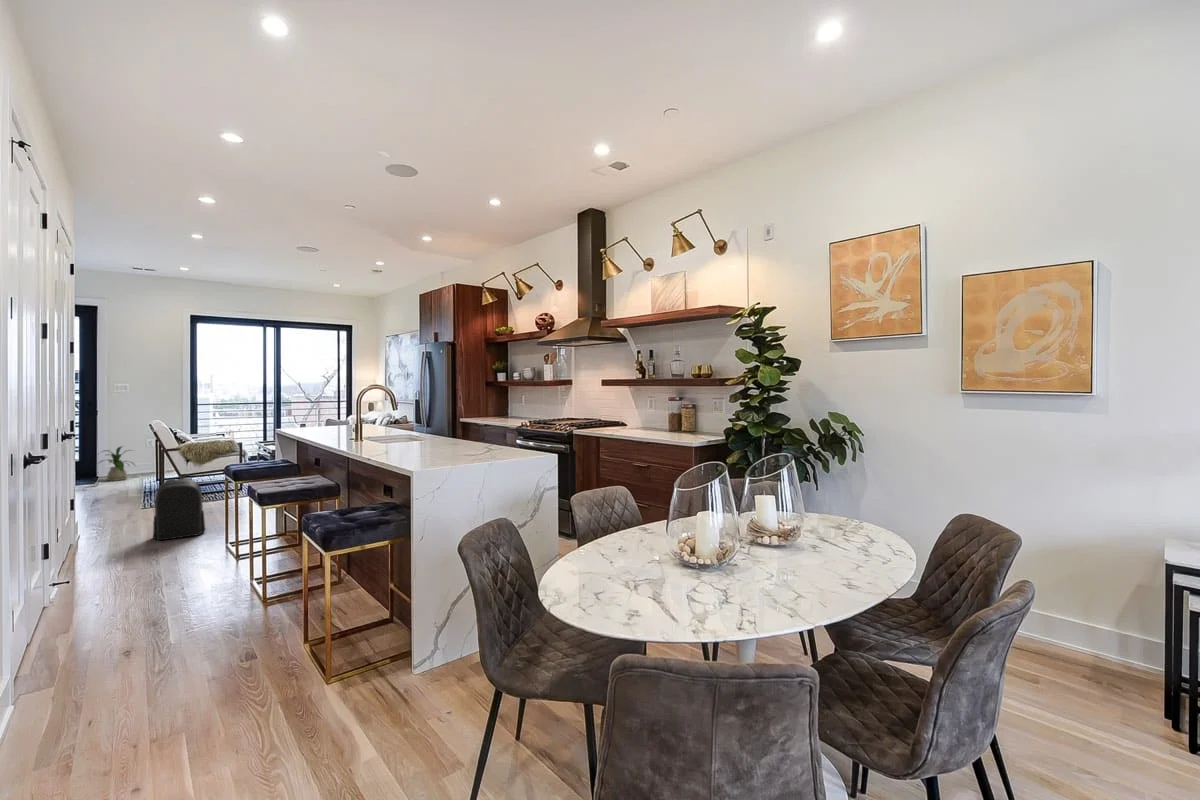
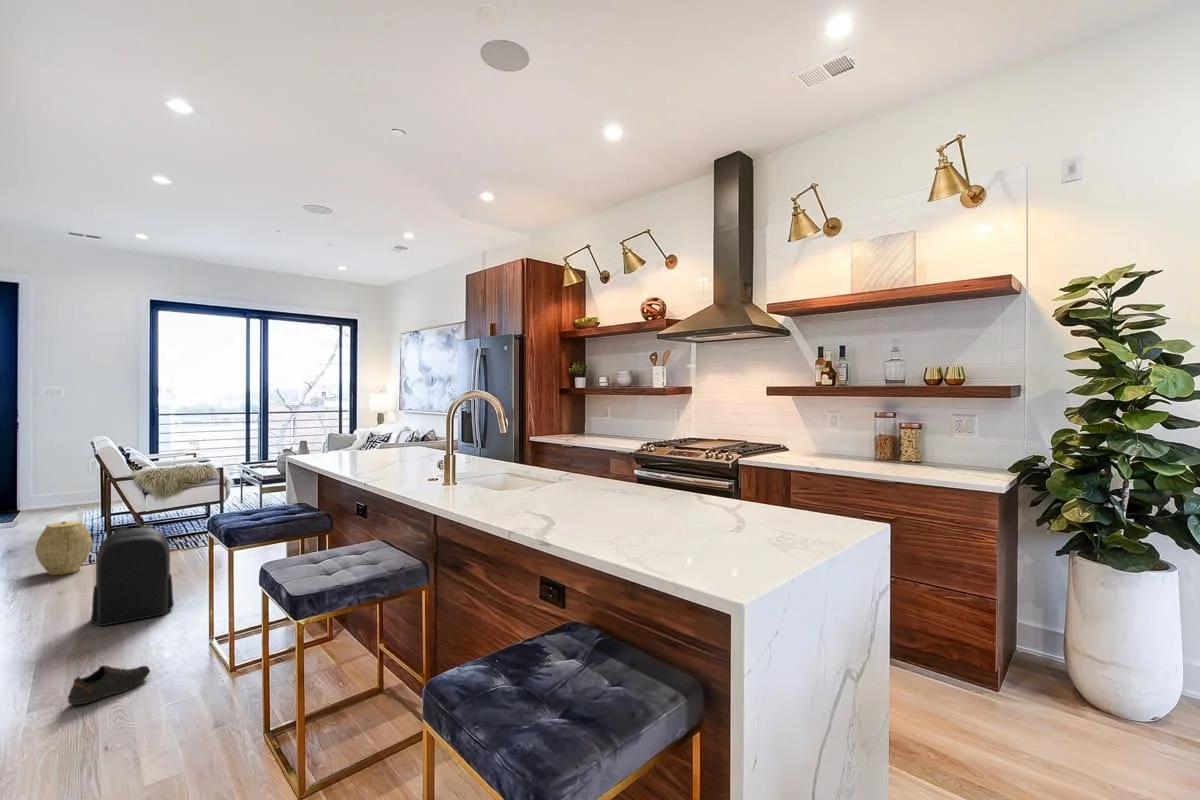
house plant: present [105,447,134,481] -> none [21,469,78,516]
woven basket: none [113,479,151,515] -> present [35,521,92,575]
shoe: none [142,553,189,573] -> present [68,666,150,705]

